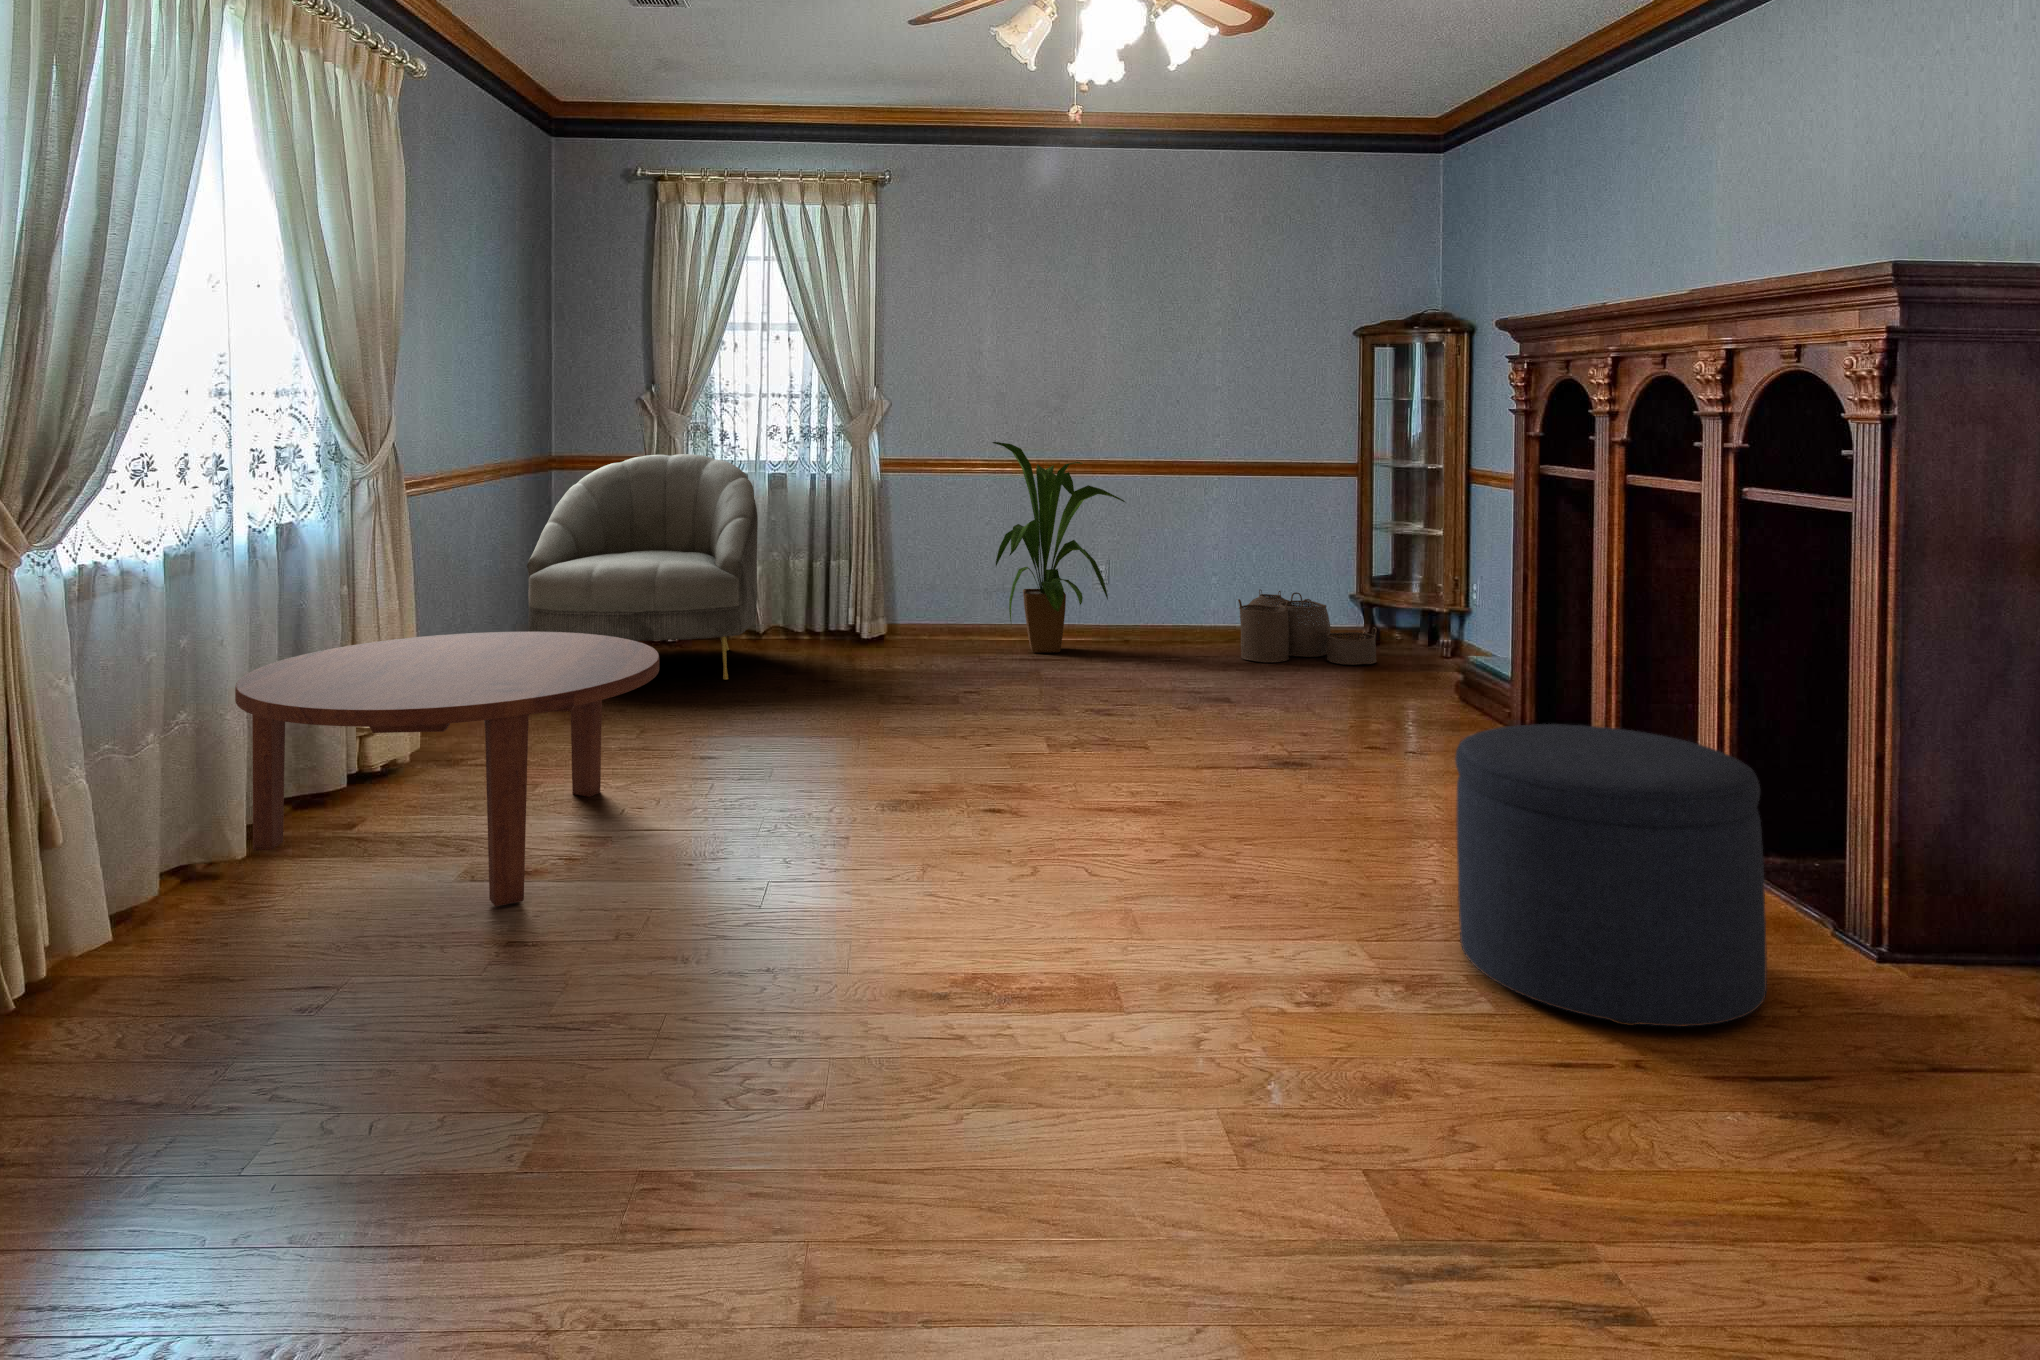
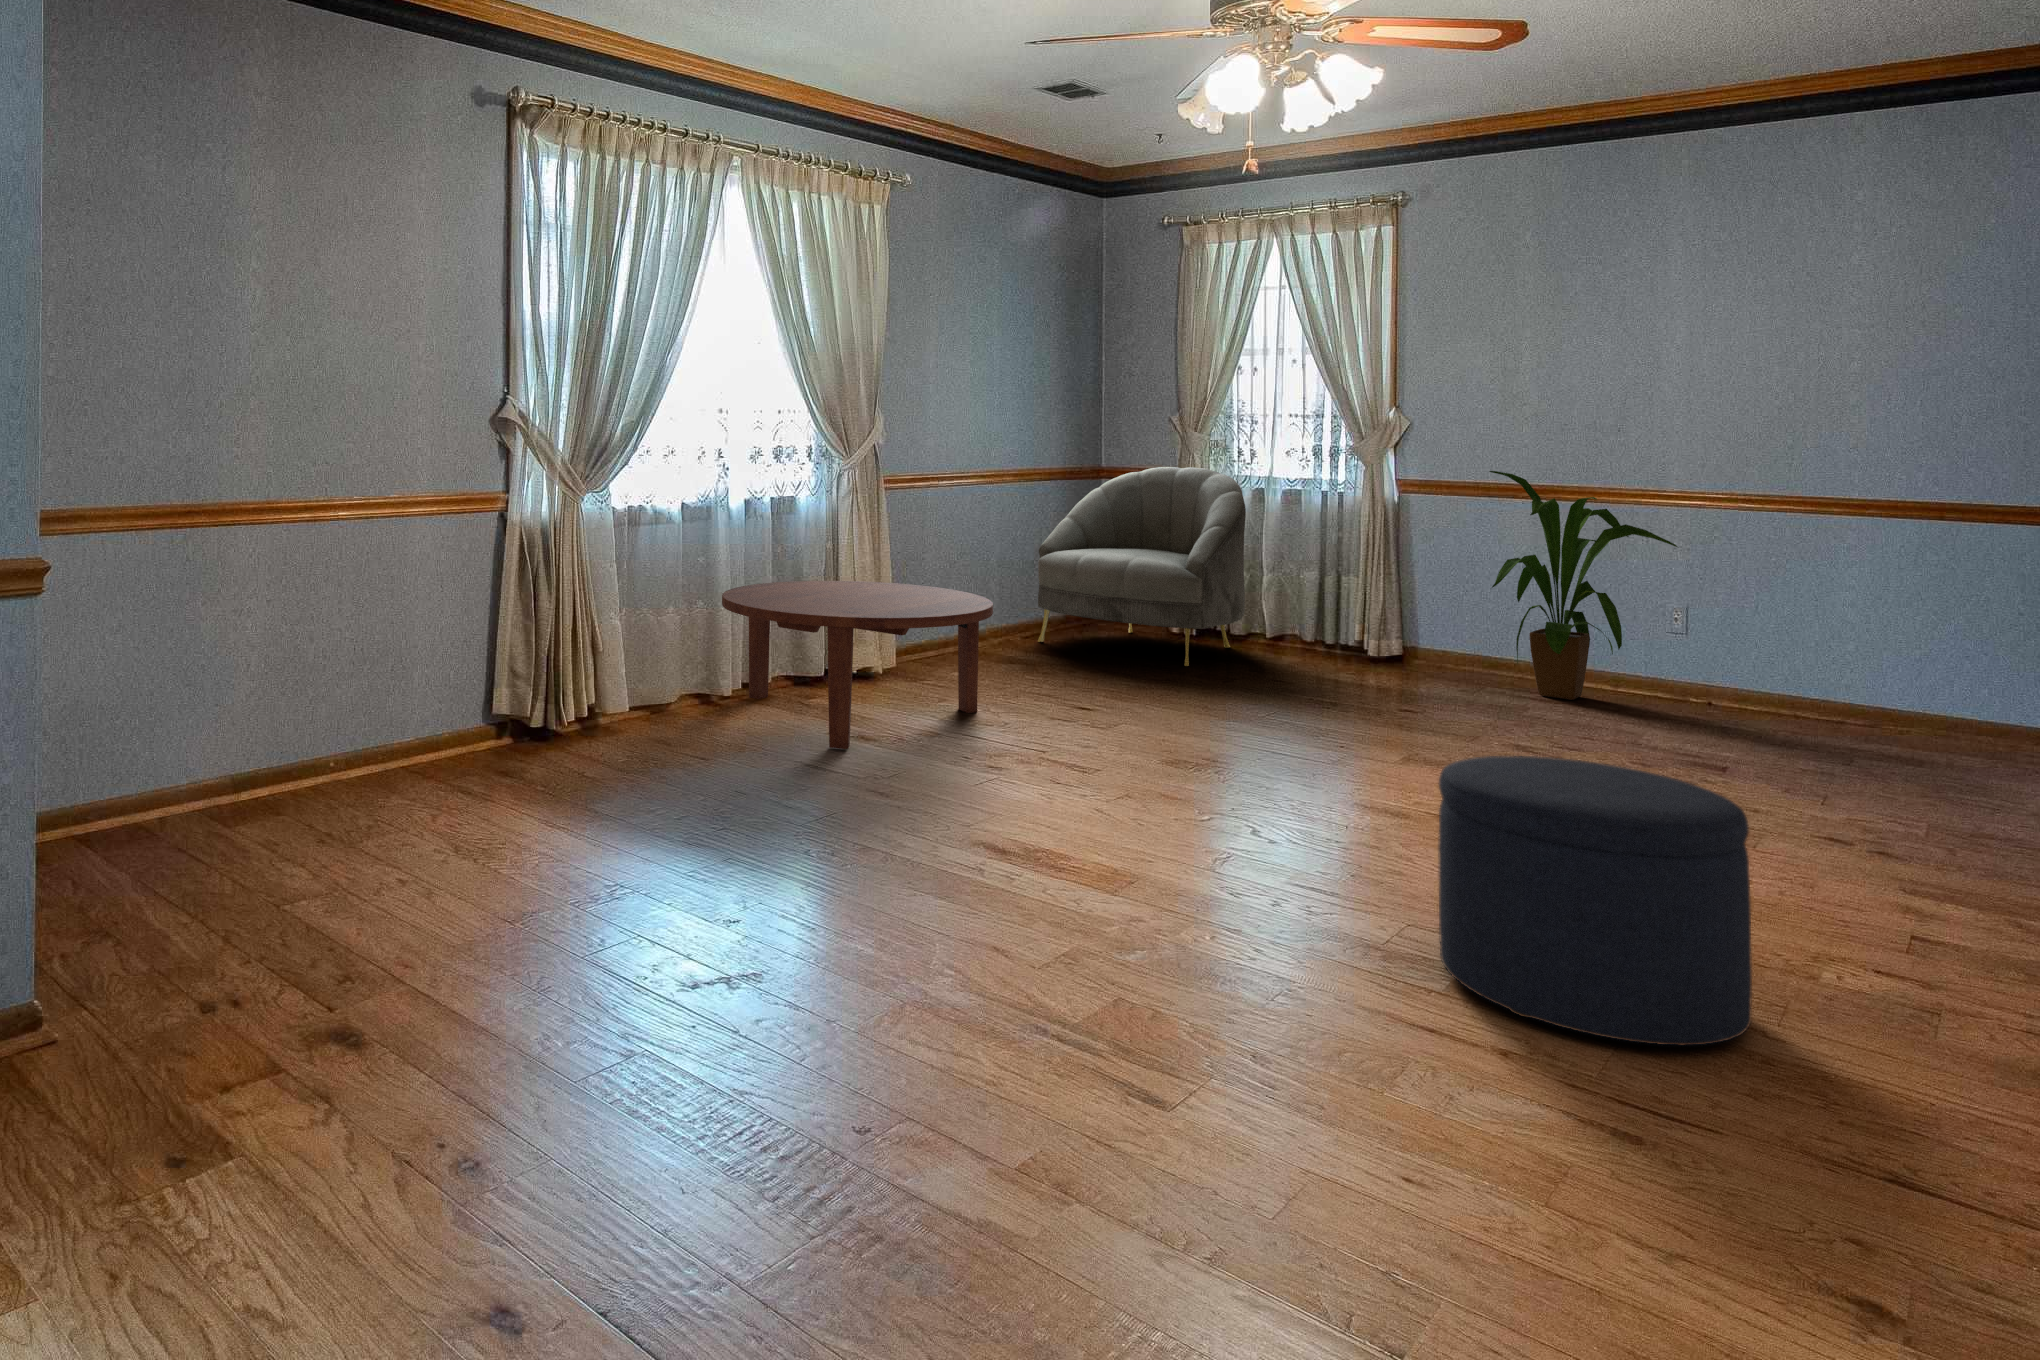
woven basket: present [1238,589,1377,665] -> none [1807,669,2022,778]

